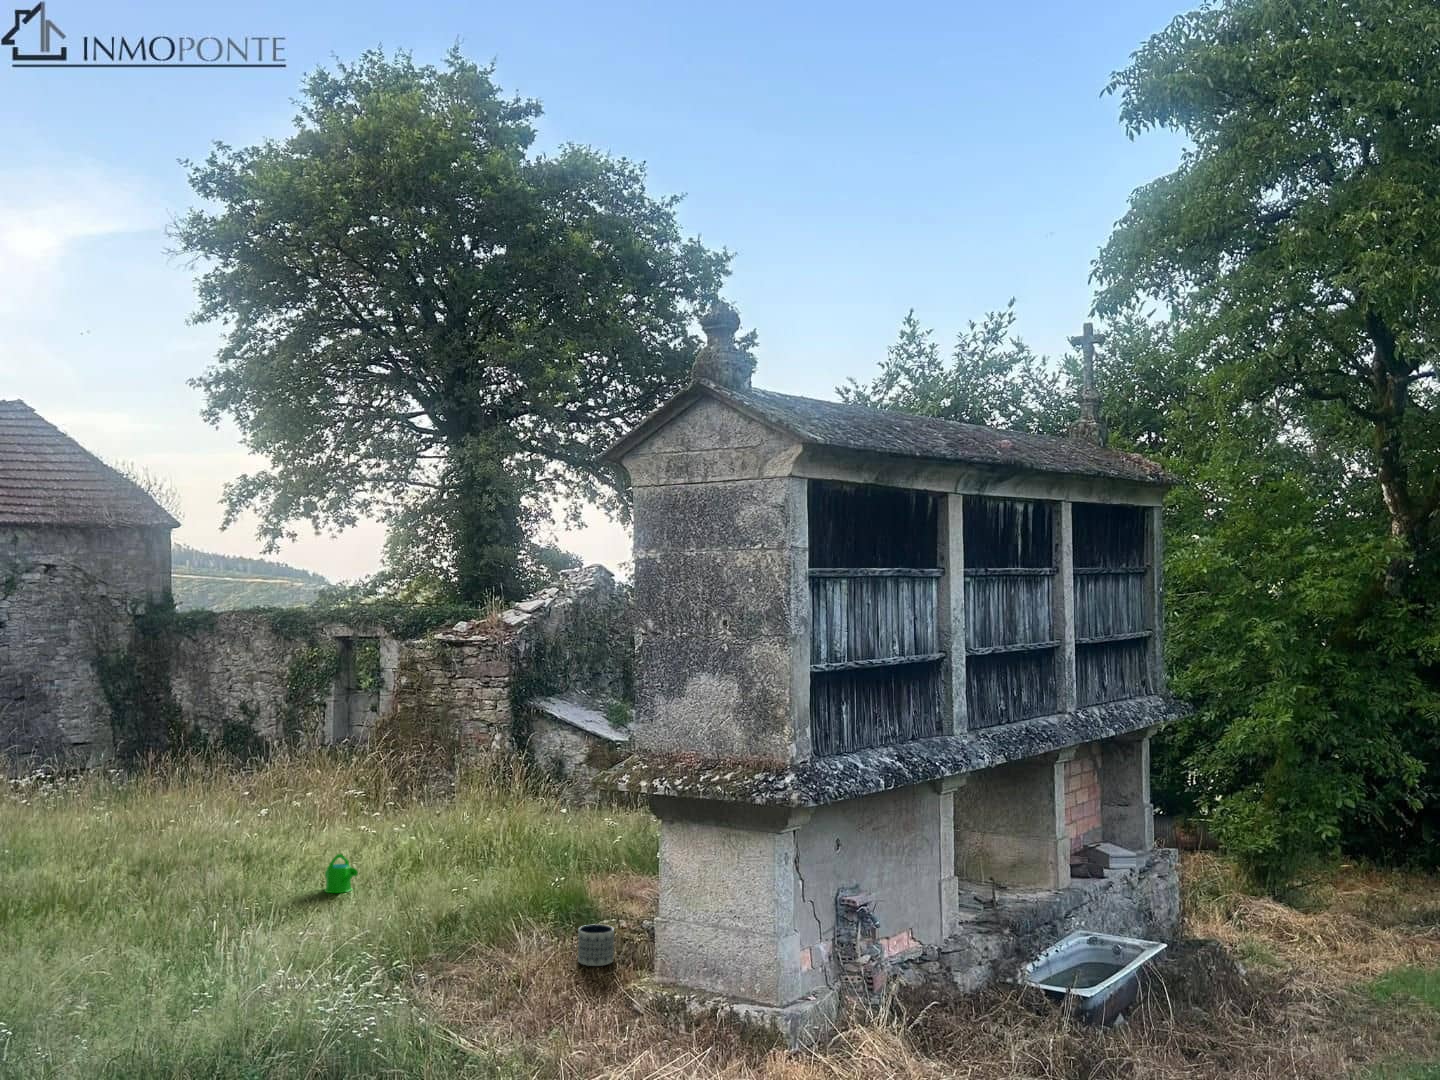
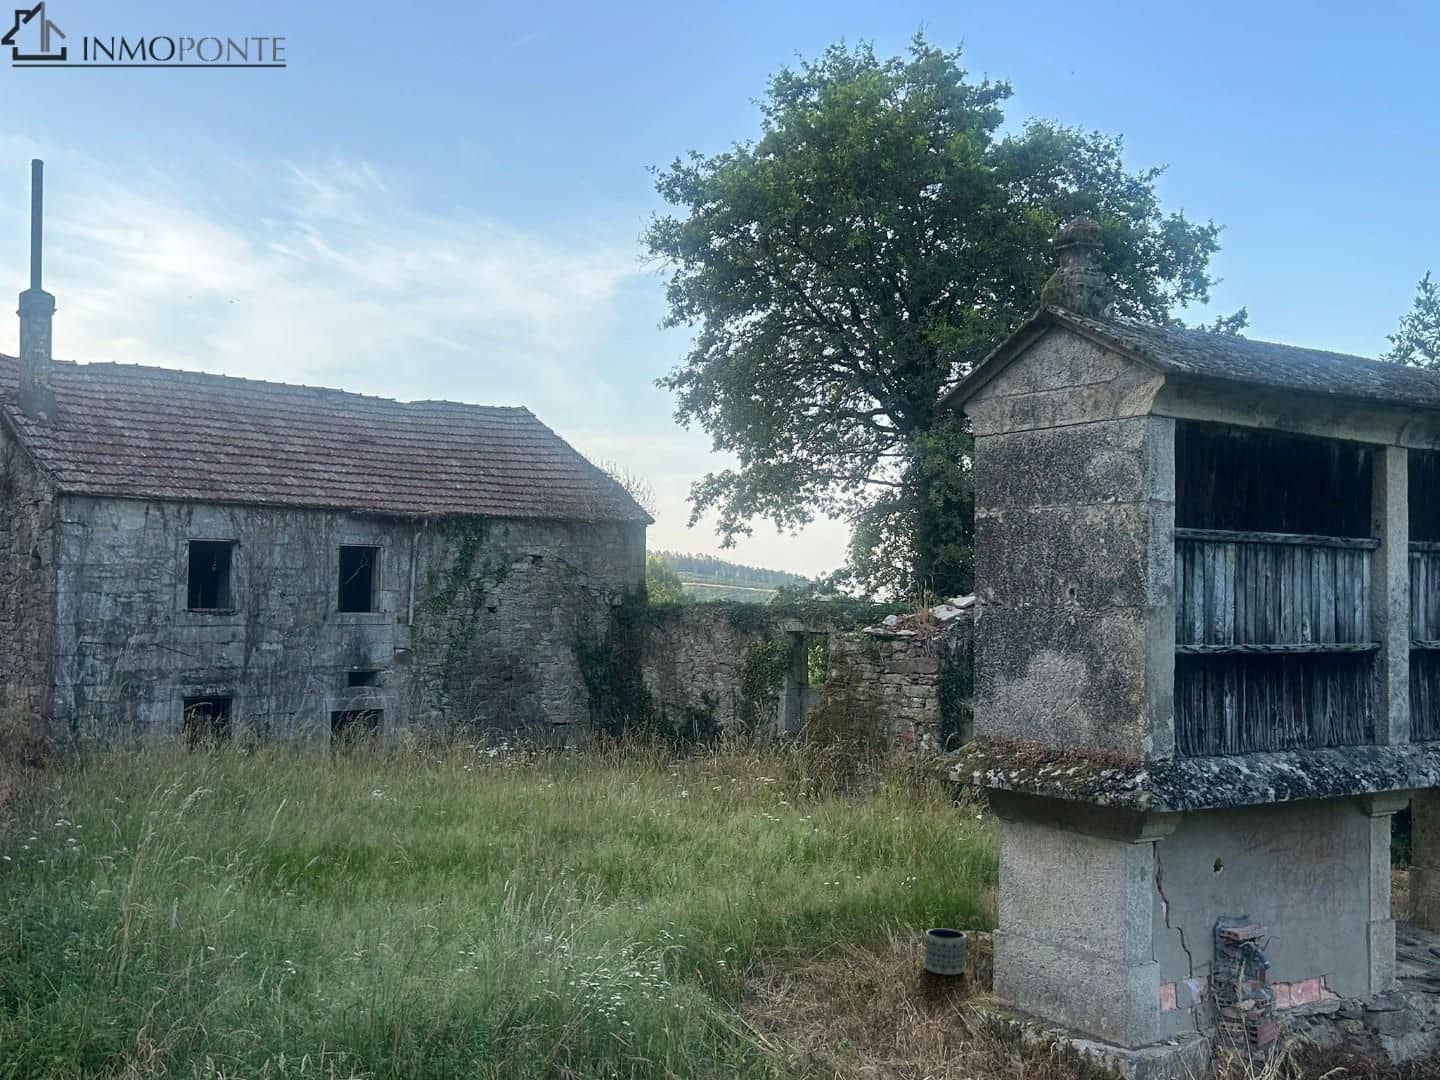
watering can: present [325,854,358,893] -> none [689,829,719,868]

